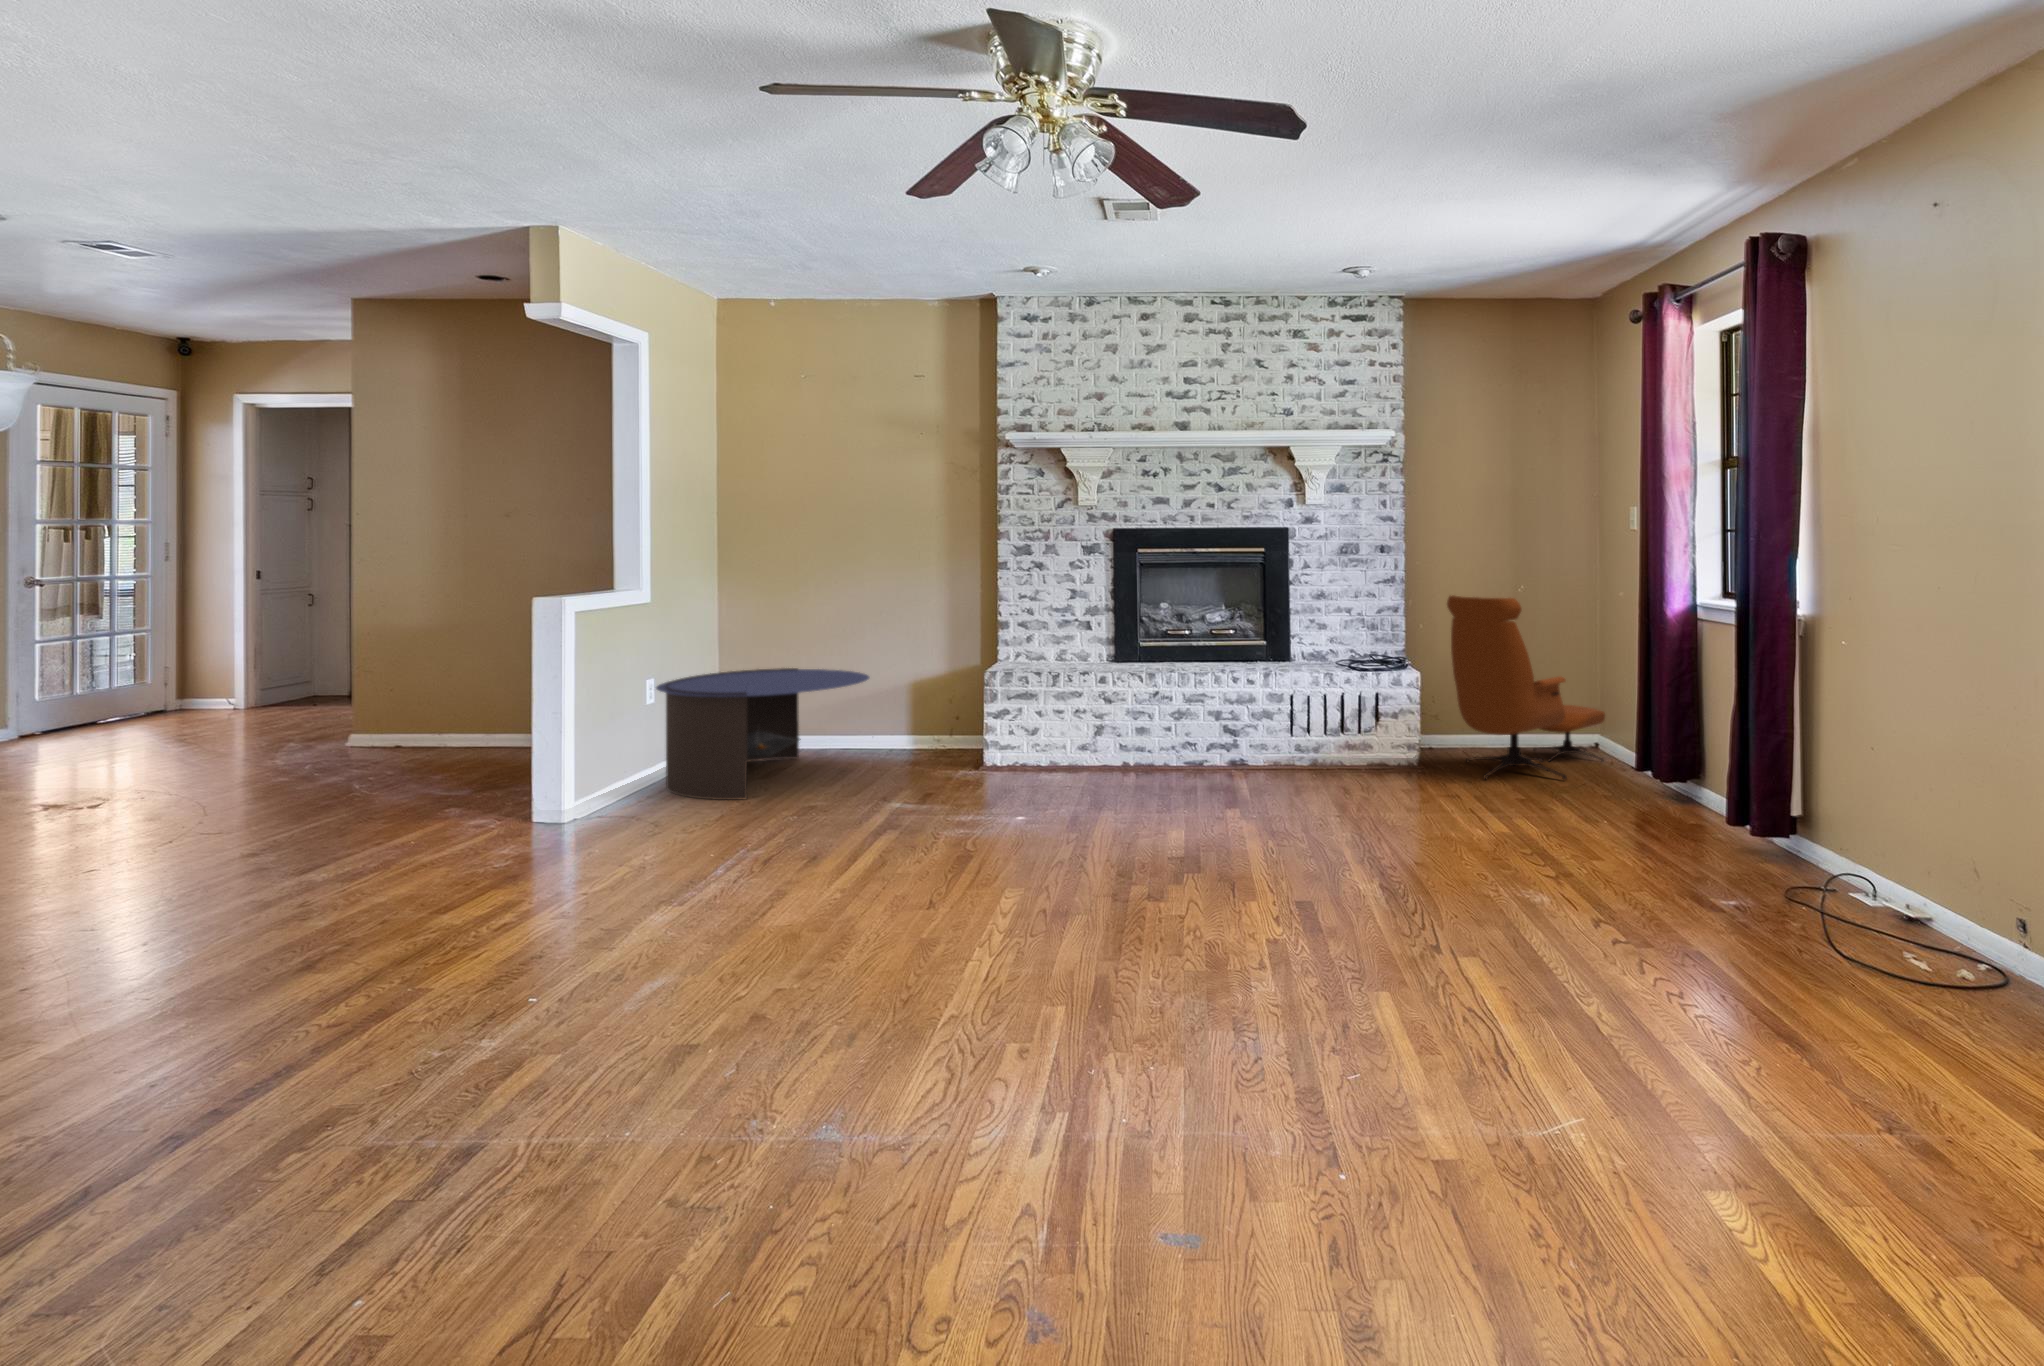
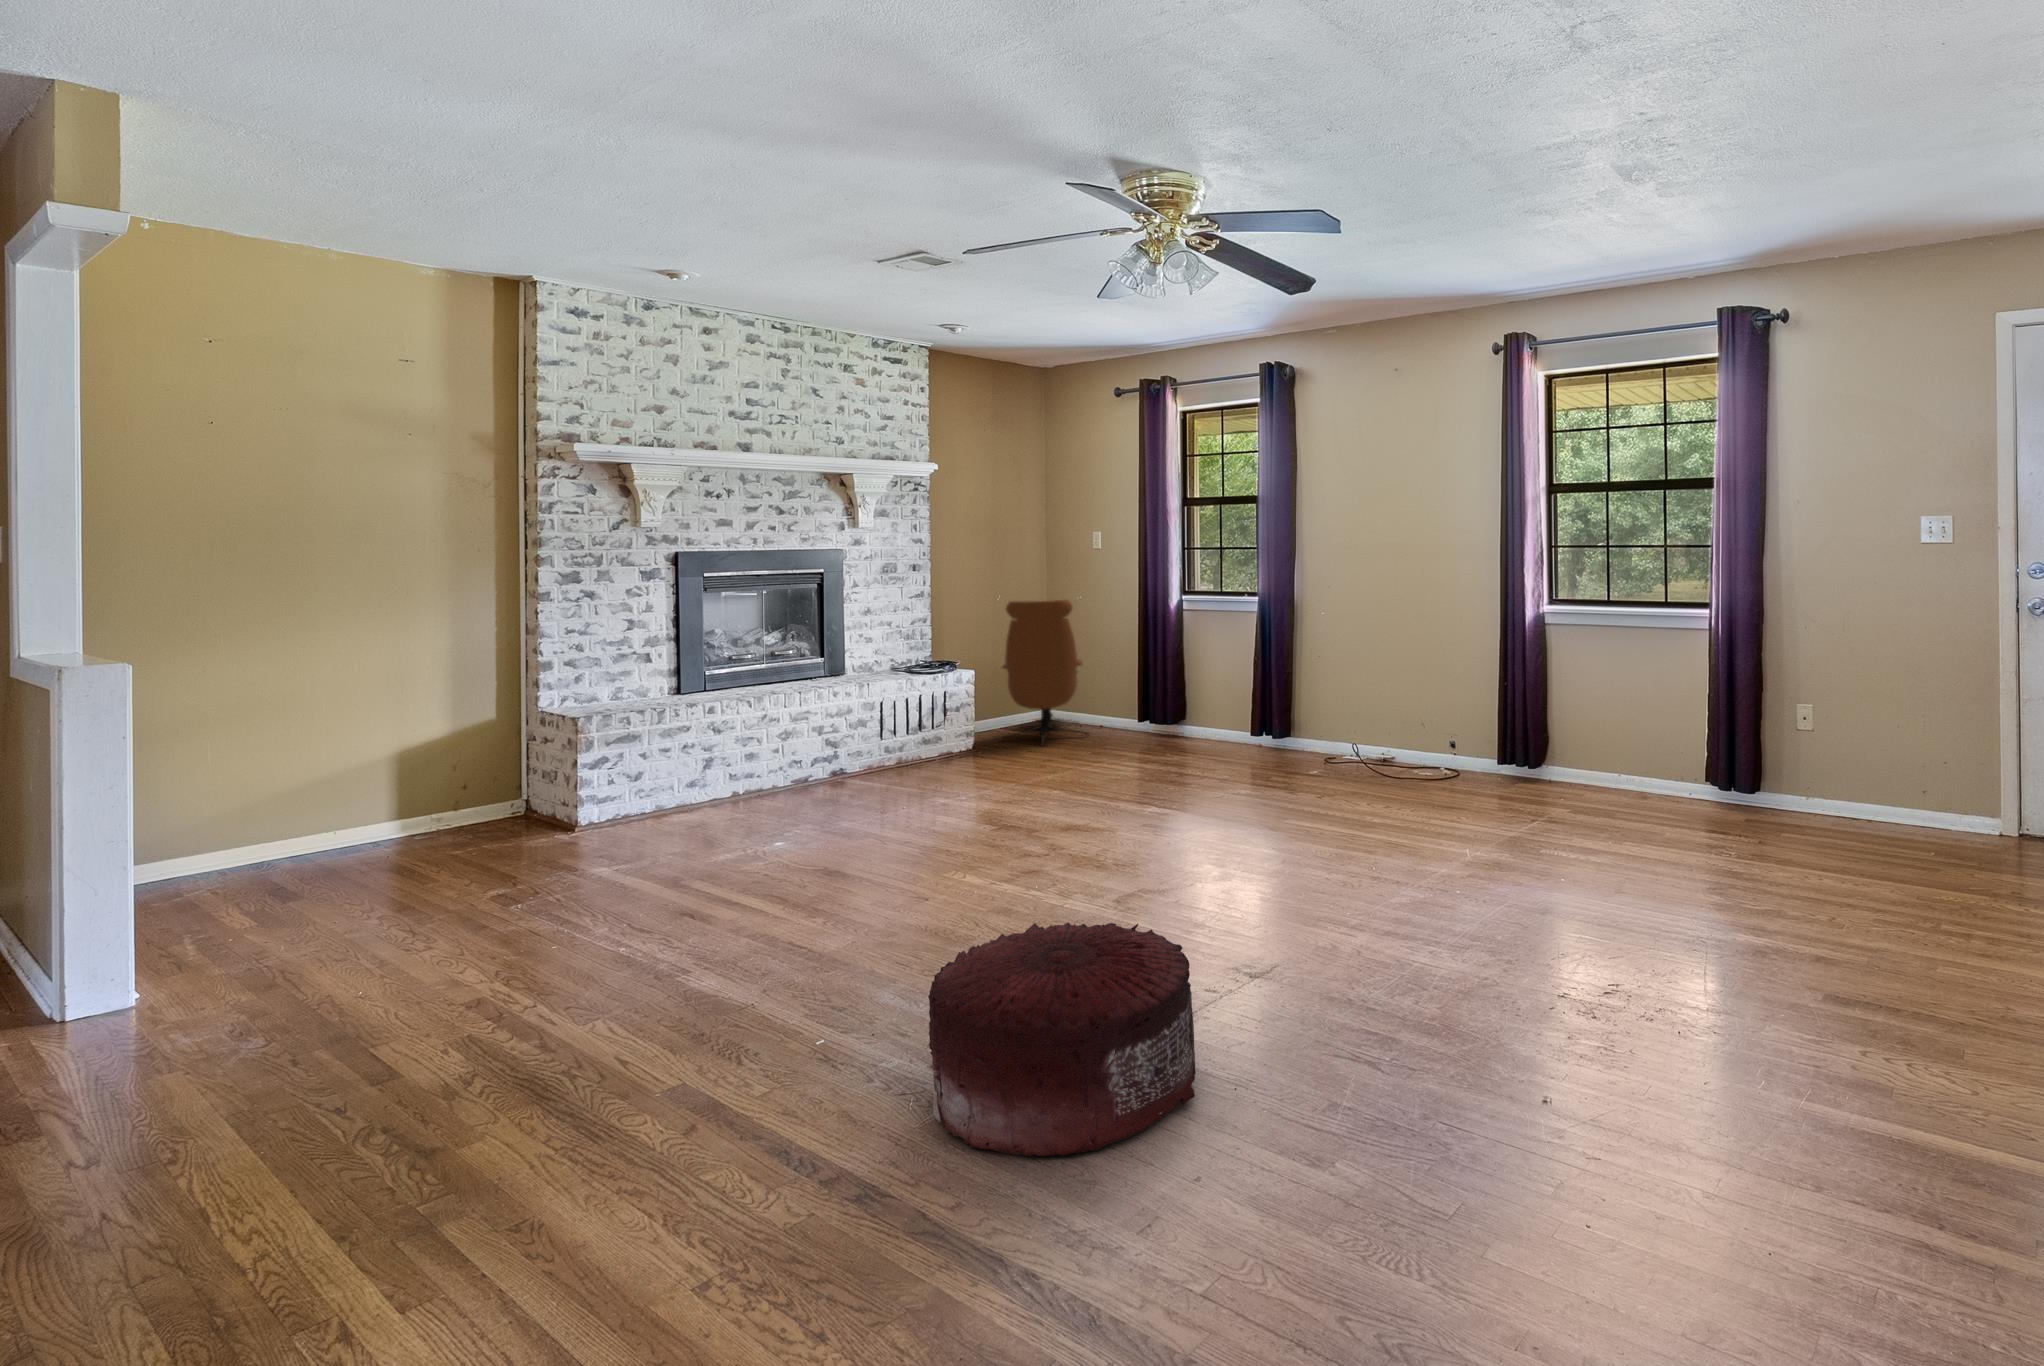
coffee table: present [656,668,869,800] -> none [87,743,461,947]
pouf: none [137,976,526,1270] -> present [928,922,1196,1156]

